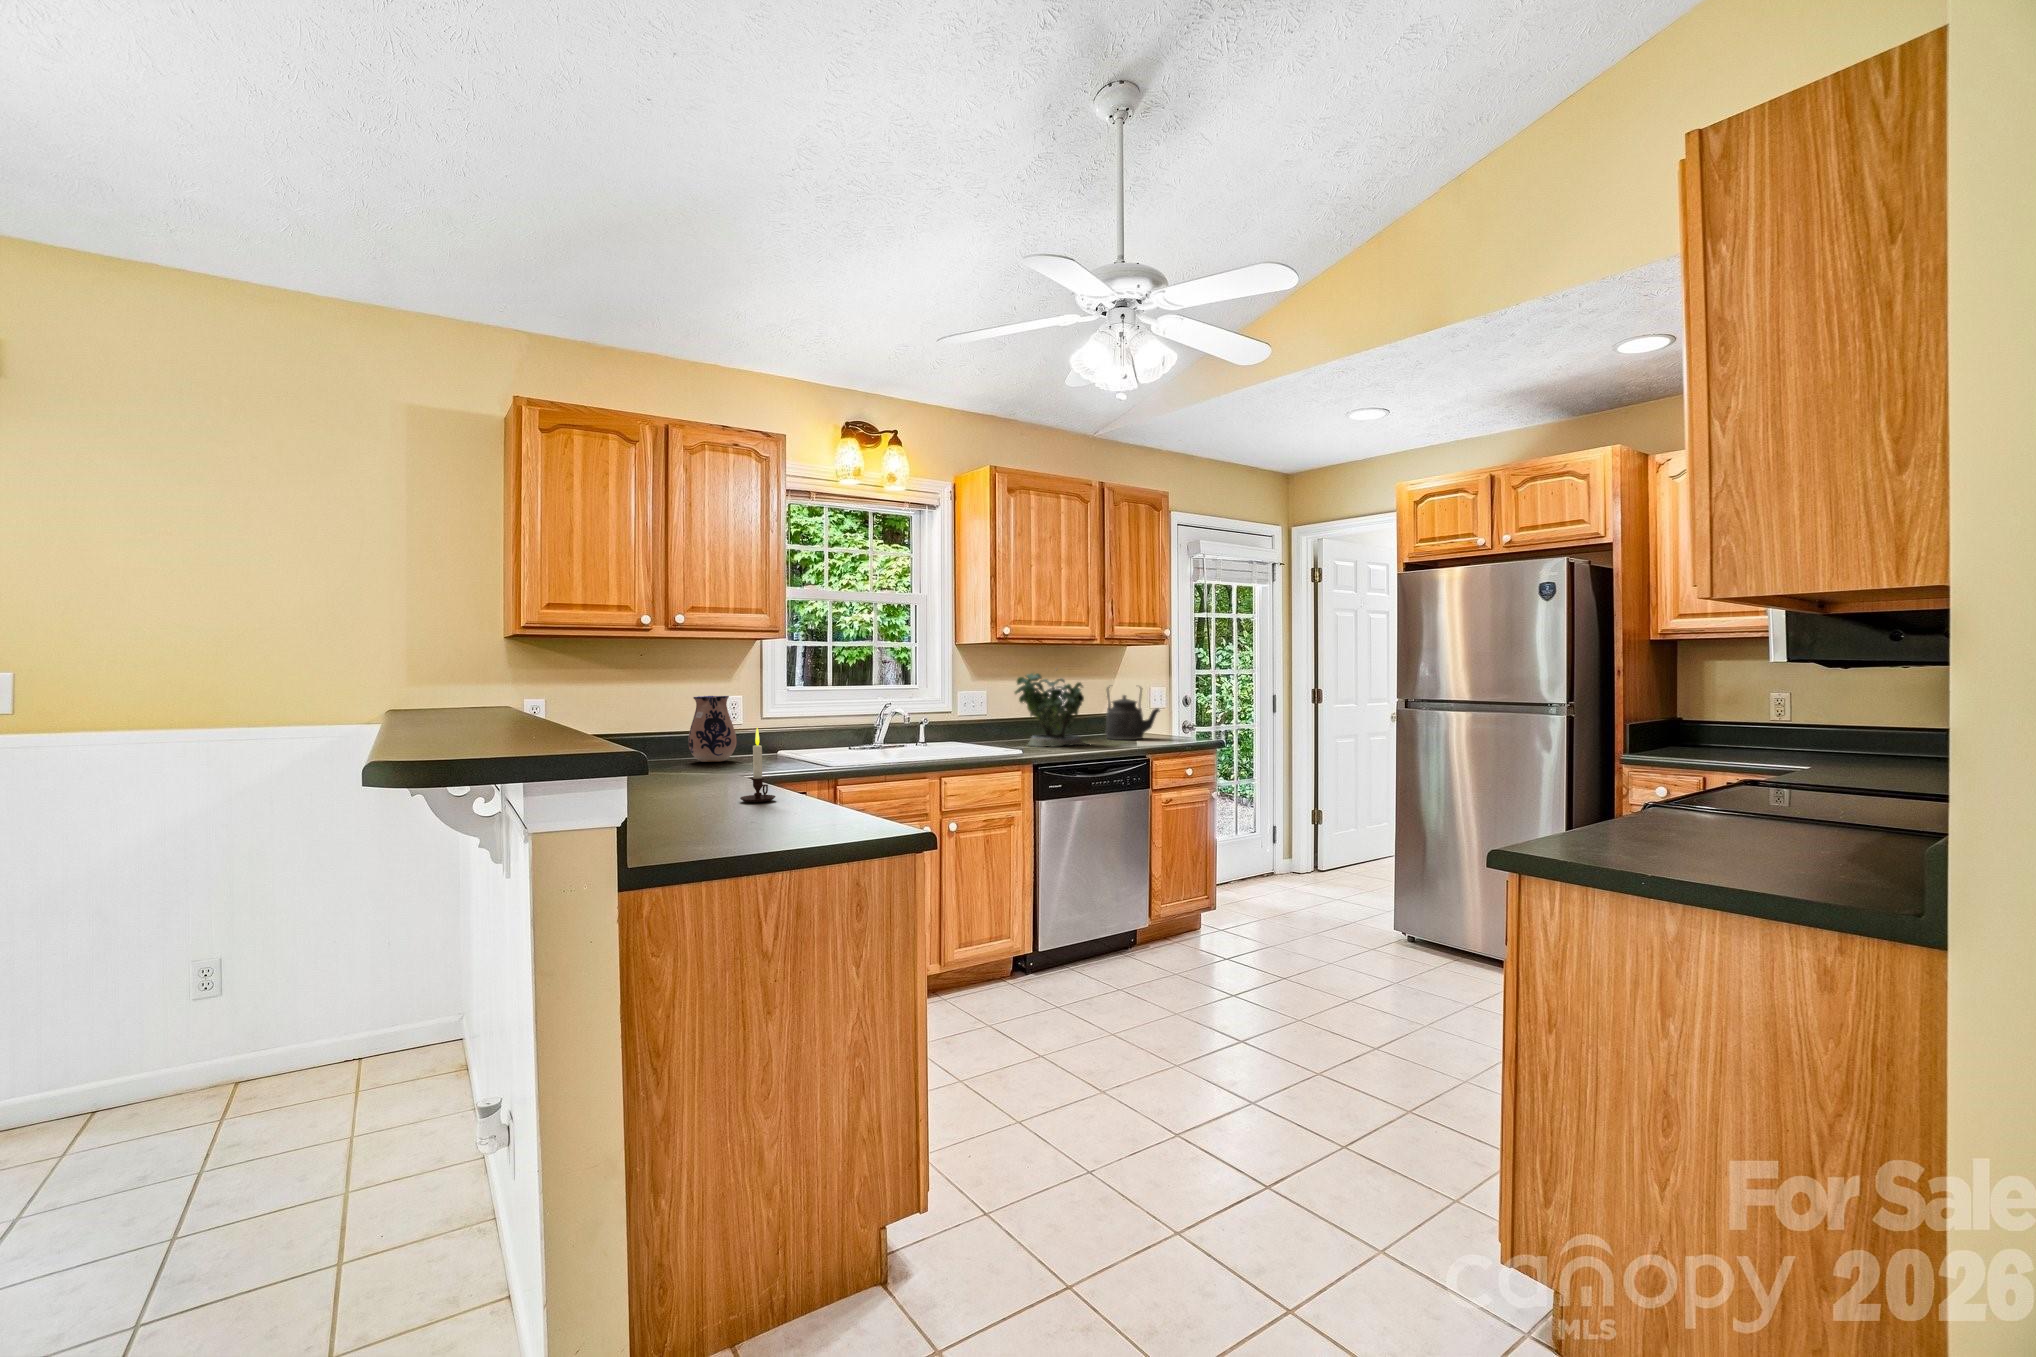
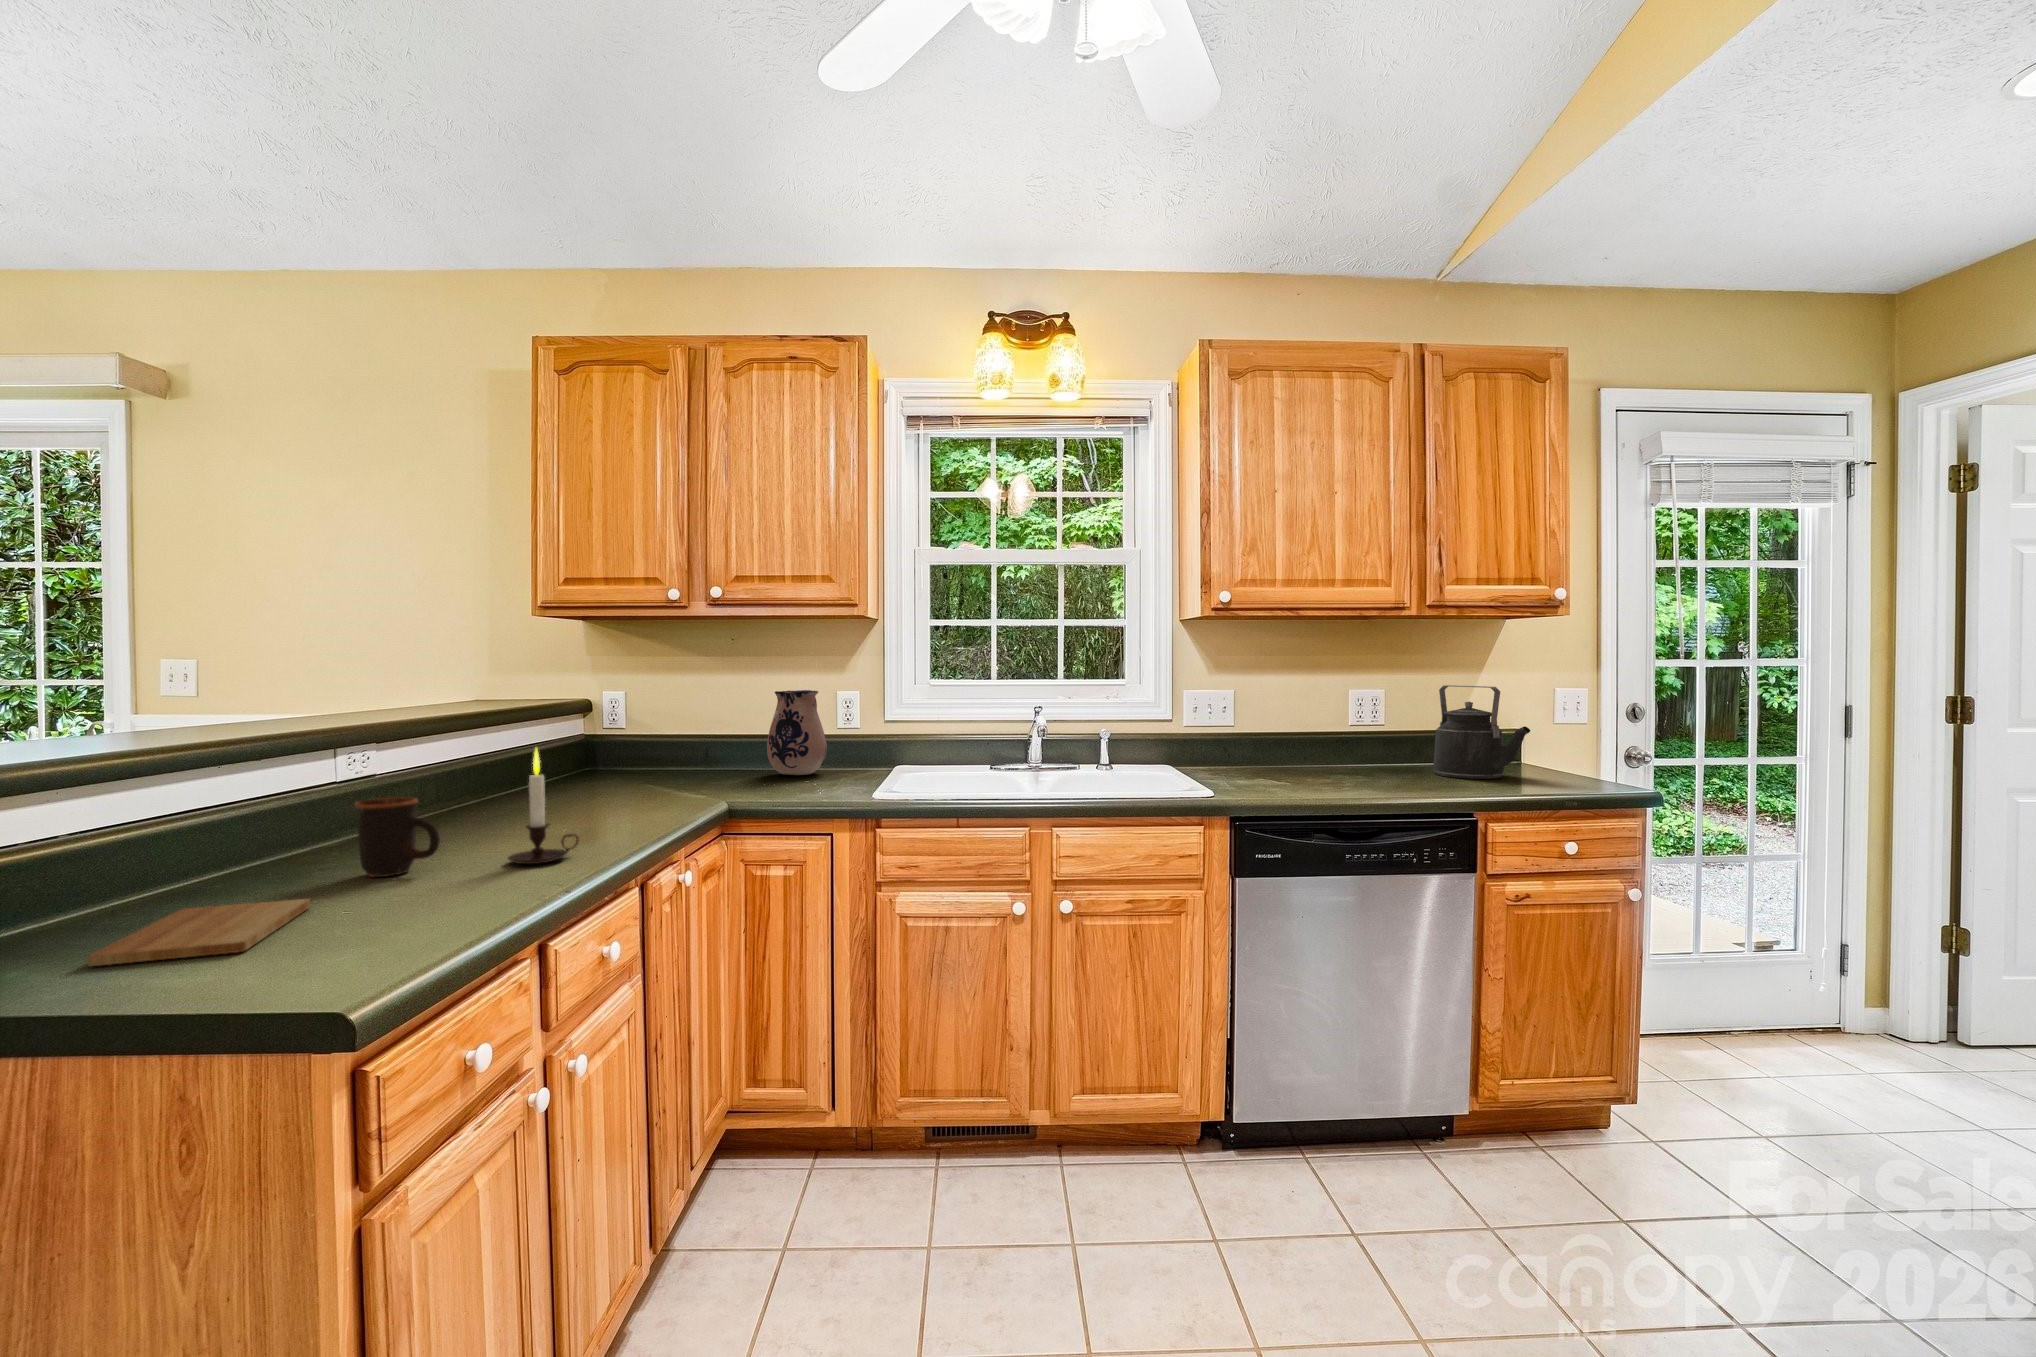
potted plant: present [1015,673,1085,747] -> none [1251,656,1375,784]
mug: none [668,762,723,813] -> present [354,797,440,877]
cutting board: none [667,817,780,841] -> present [88,899,311,966]

